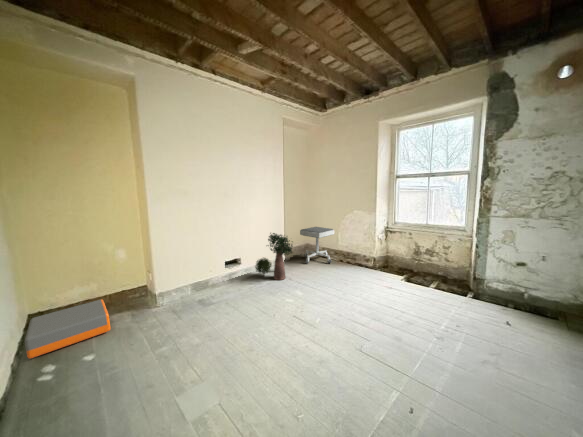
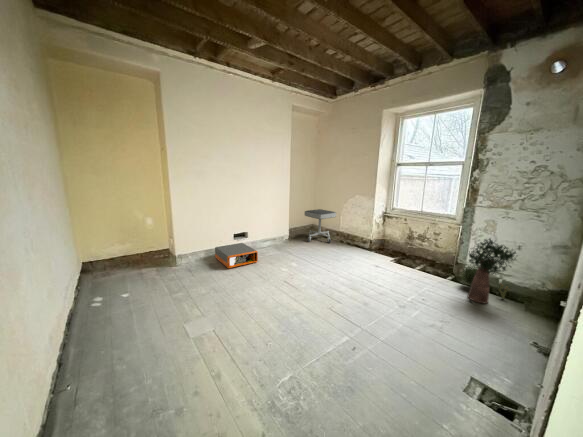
potted plant: present [255,233,293,280] -> present [461,239,516,303]
storage box: present [25,299,111,359] -> present [215,243,258,268]

